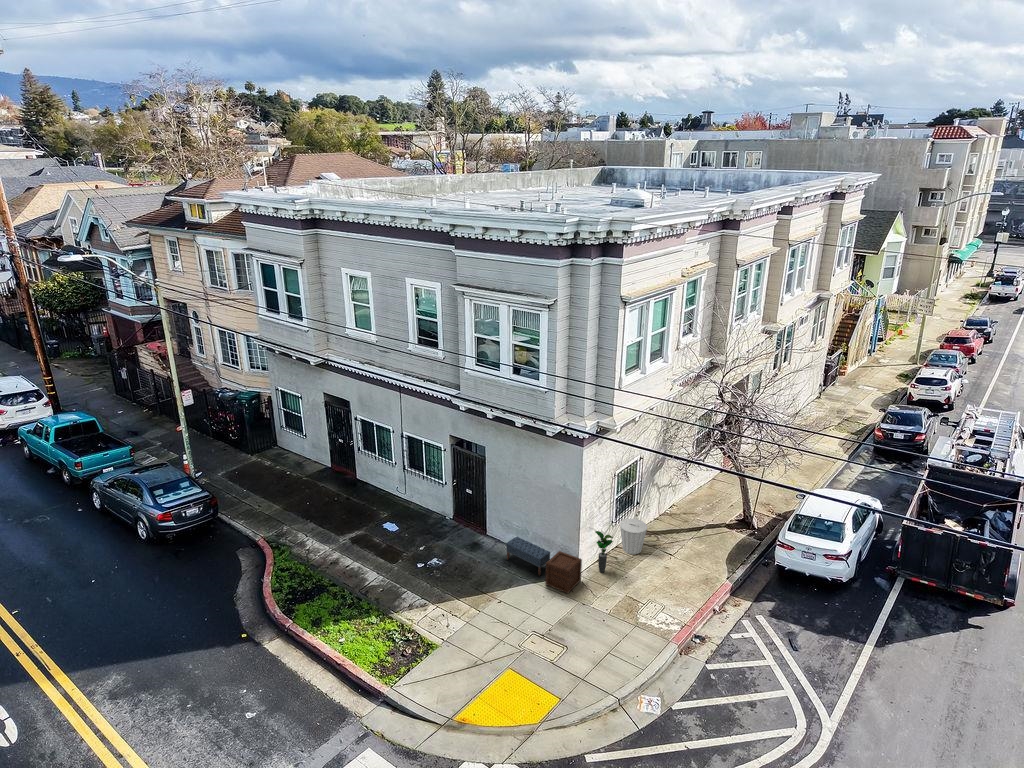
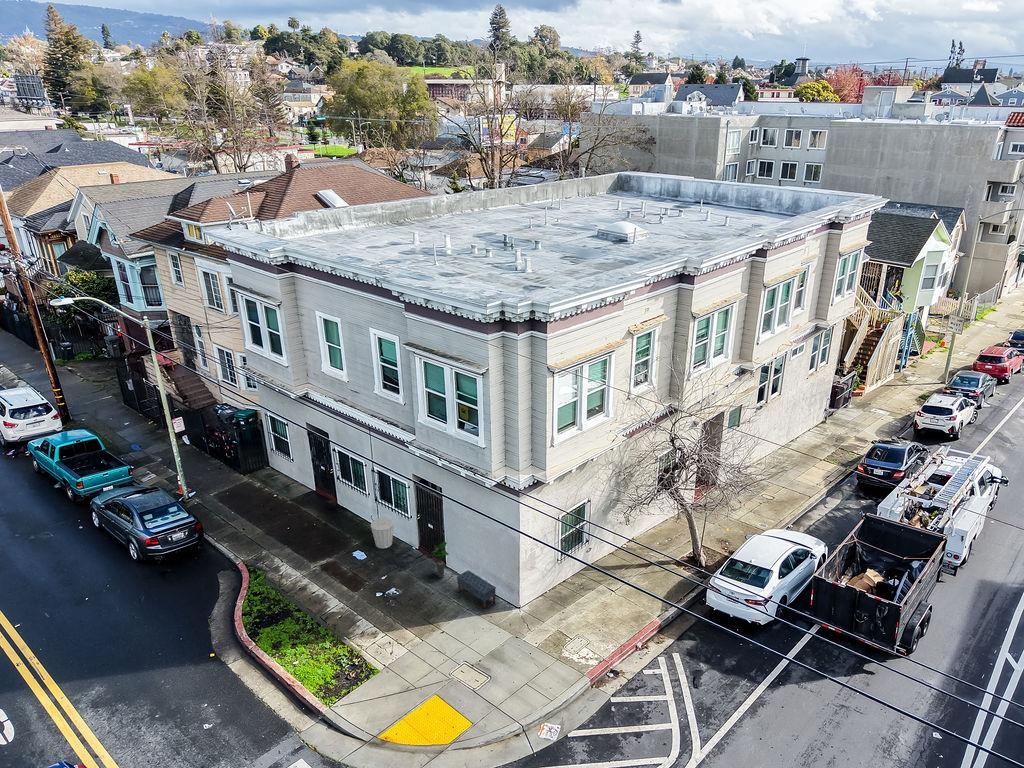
trash can: present [620,519,647,554] -> present [371,518,394,548]
potted plant: present [595,531,613,572] -> present [432,542,448,578]
wooden crate: present [545,551,582,593] -> none [487,587,522,628]

